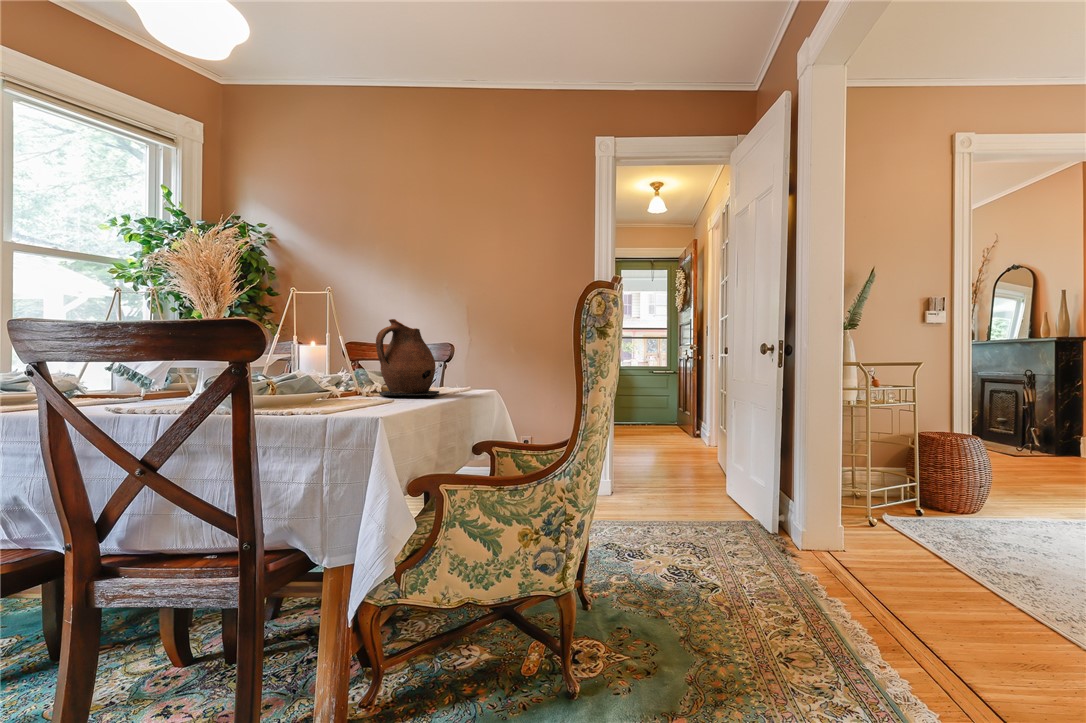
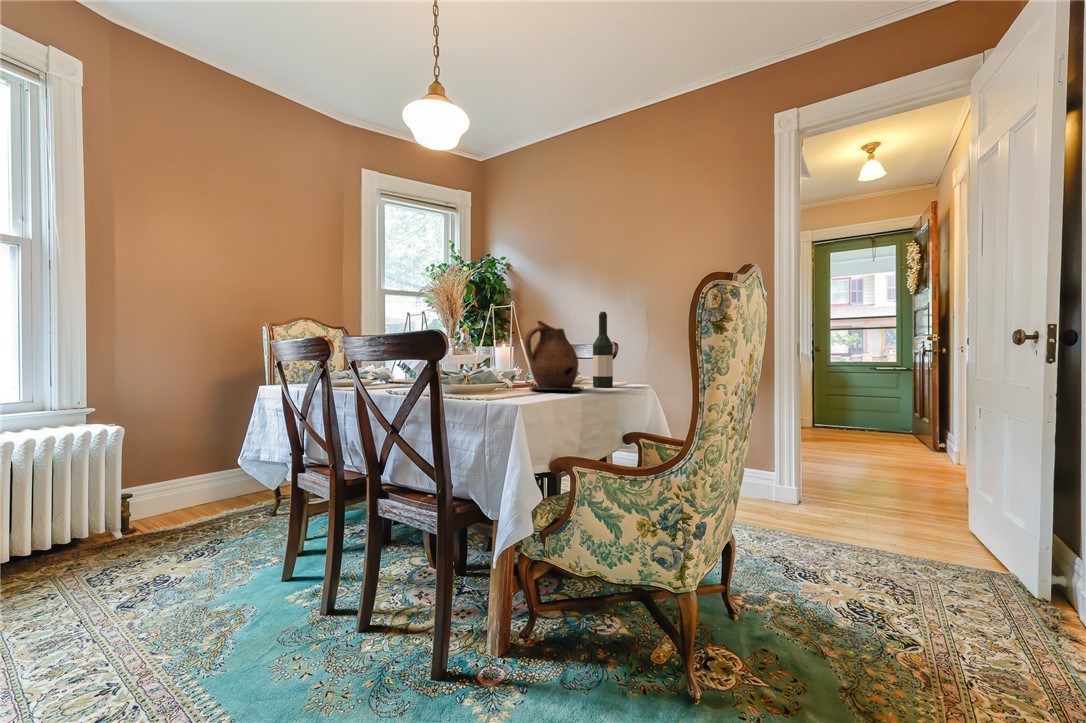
wine bottle: none [446,313,466,391] -> present [593,312,613,387]

